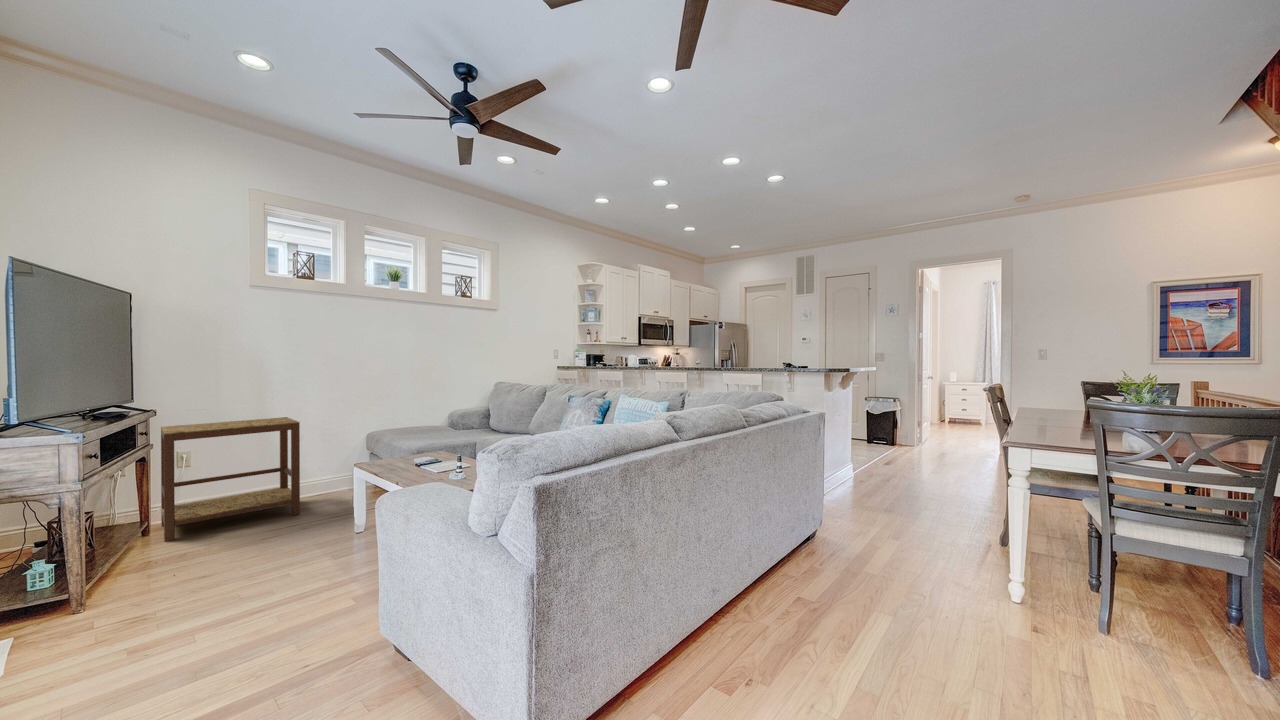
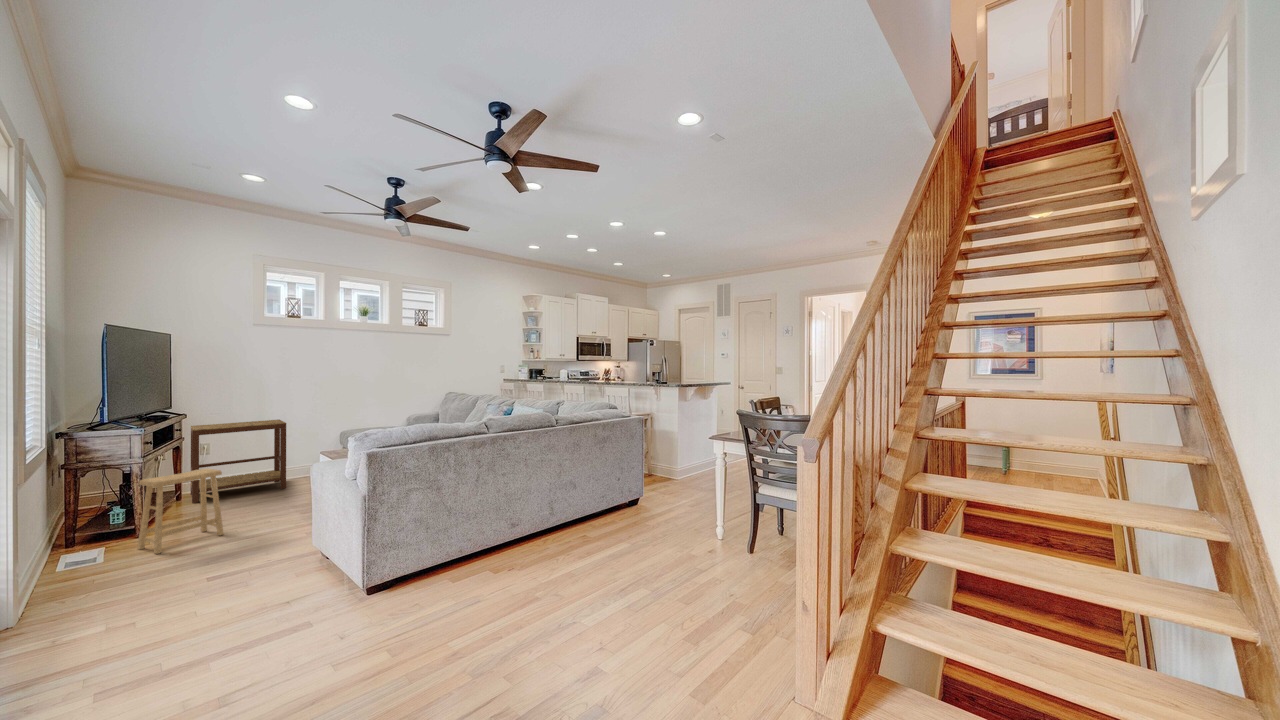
footstool: none [71,497,221,654] -> present [138,468,224,554]

